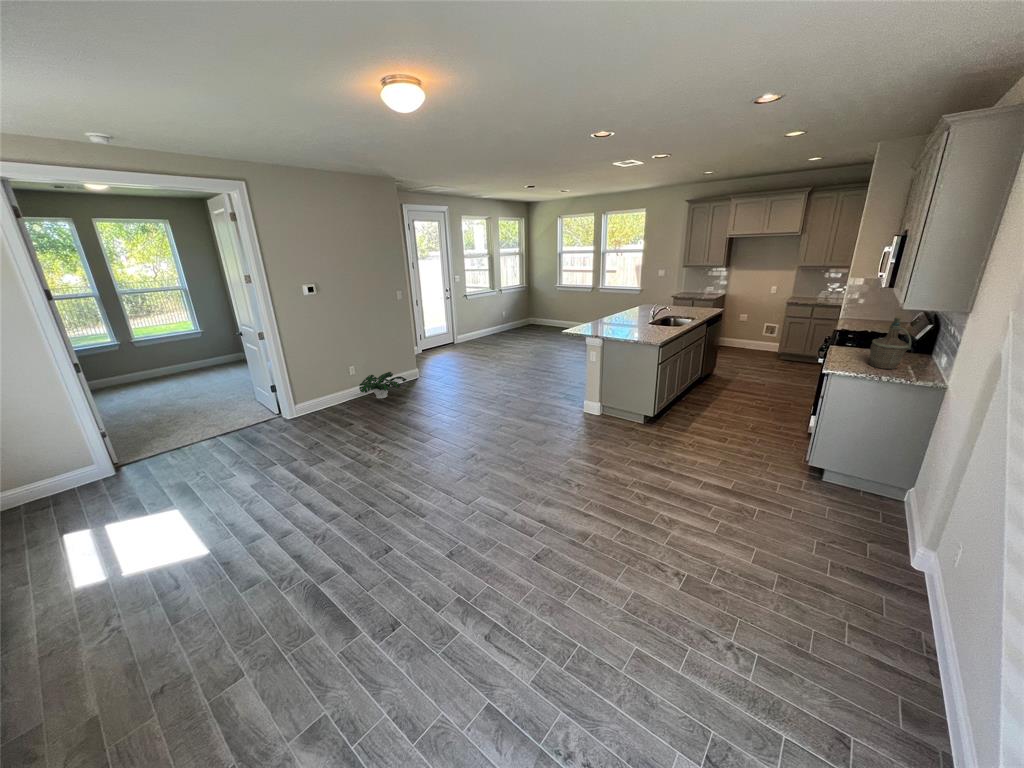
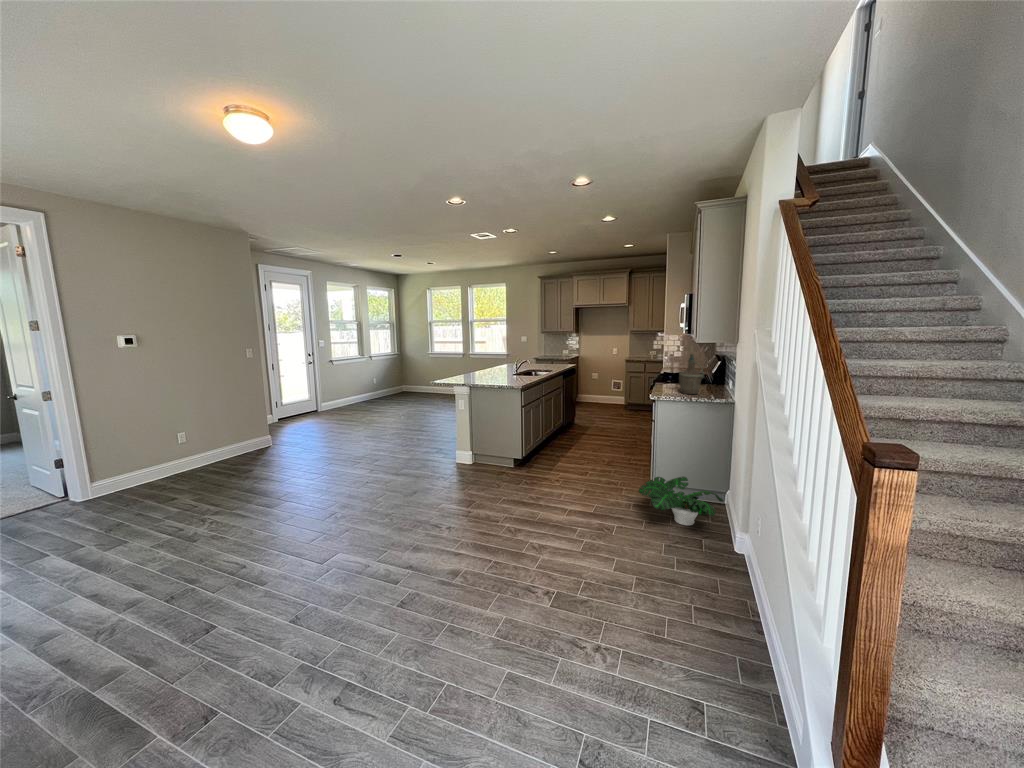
potted plant: present [359,372,407,398] -> present [639,477,723,526]

